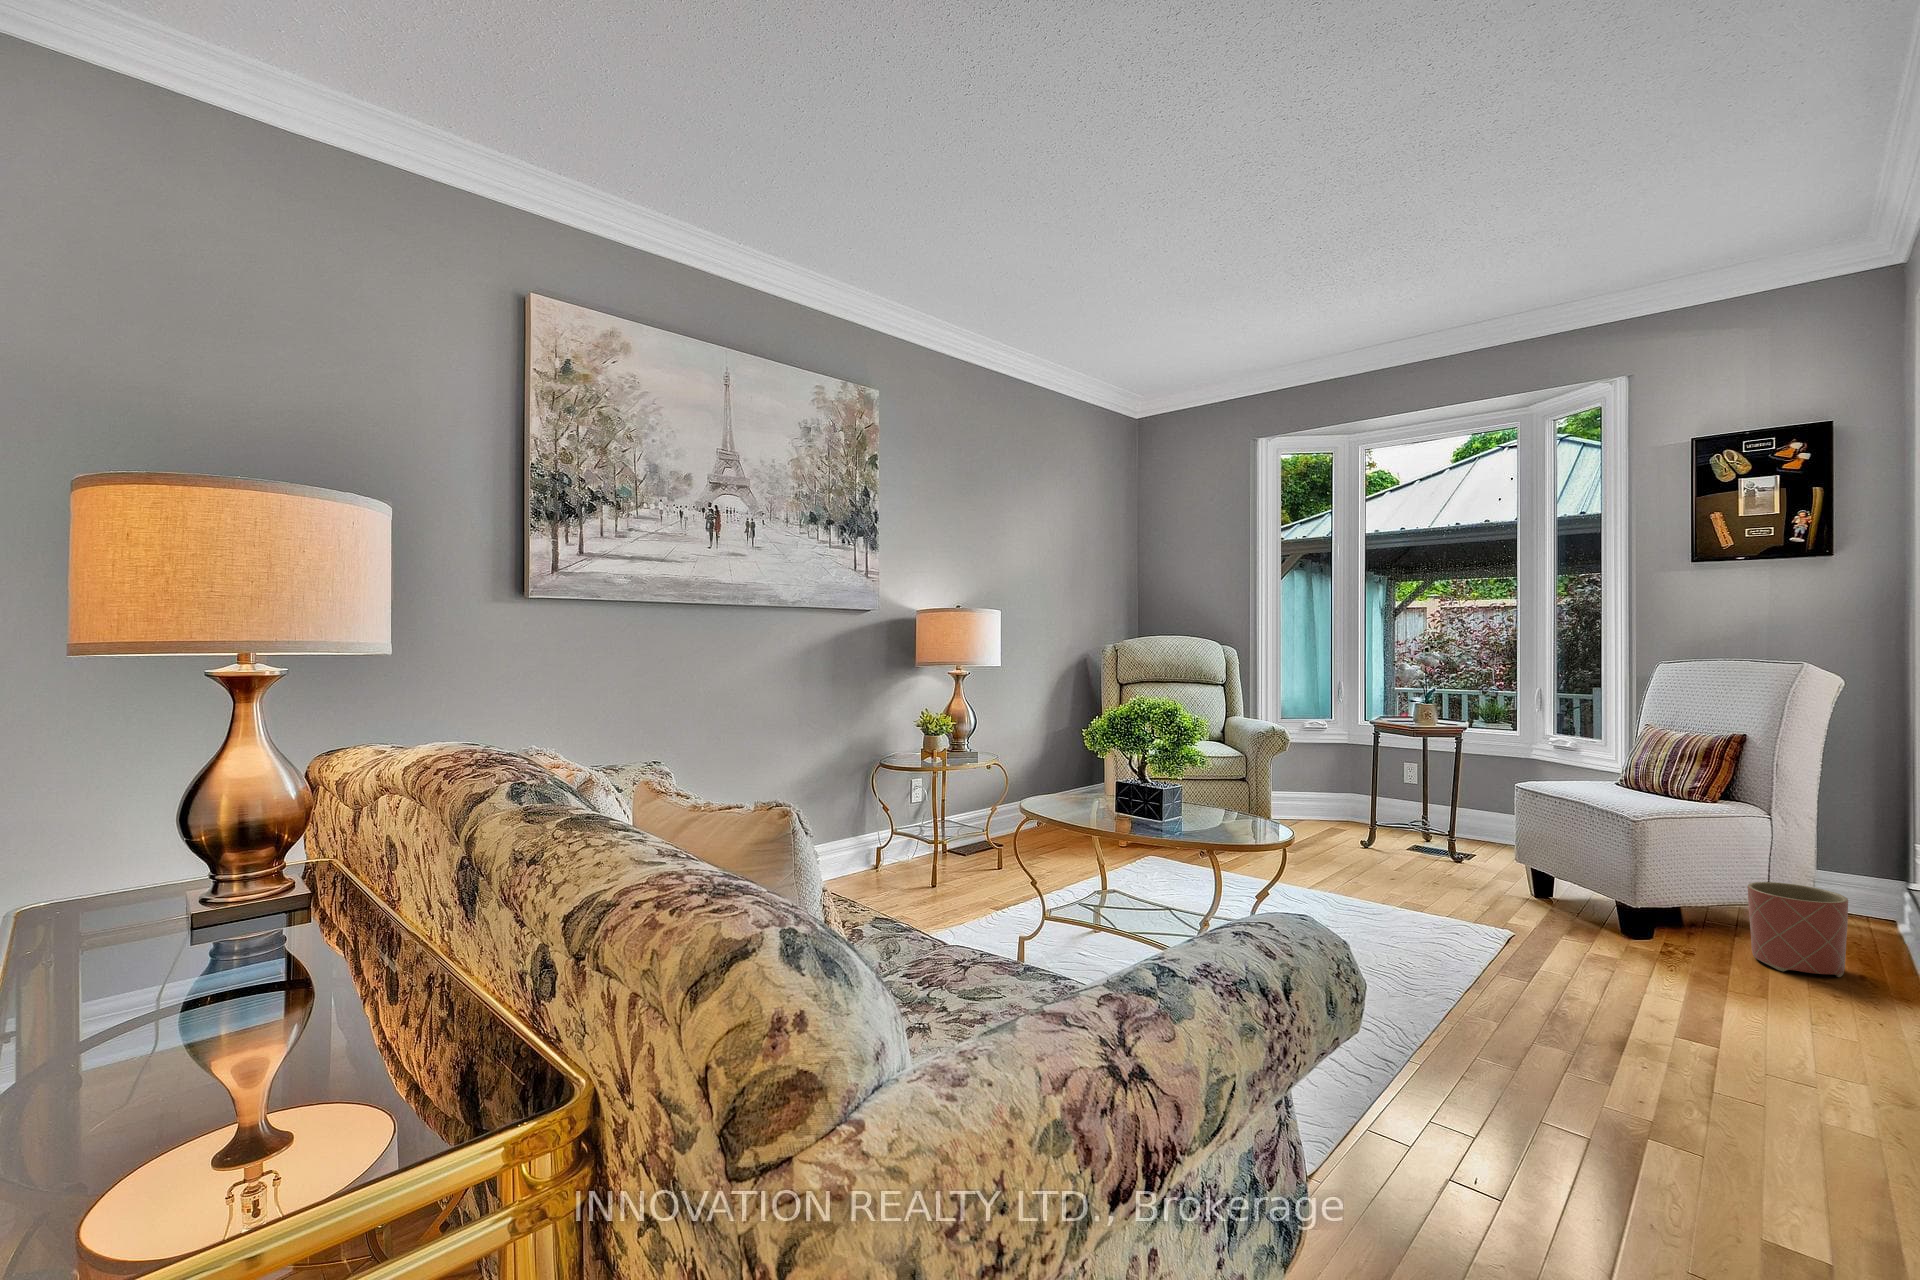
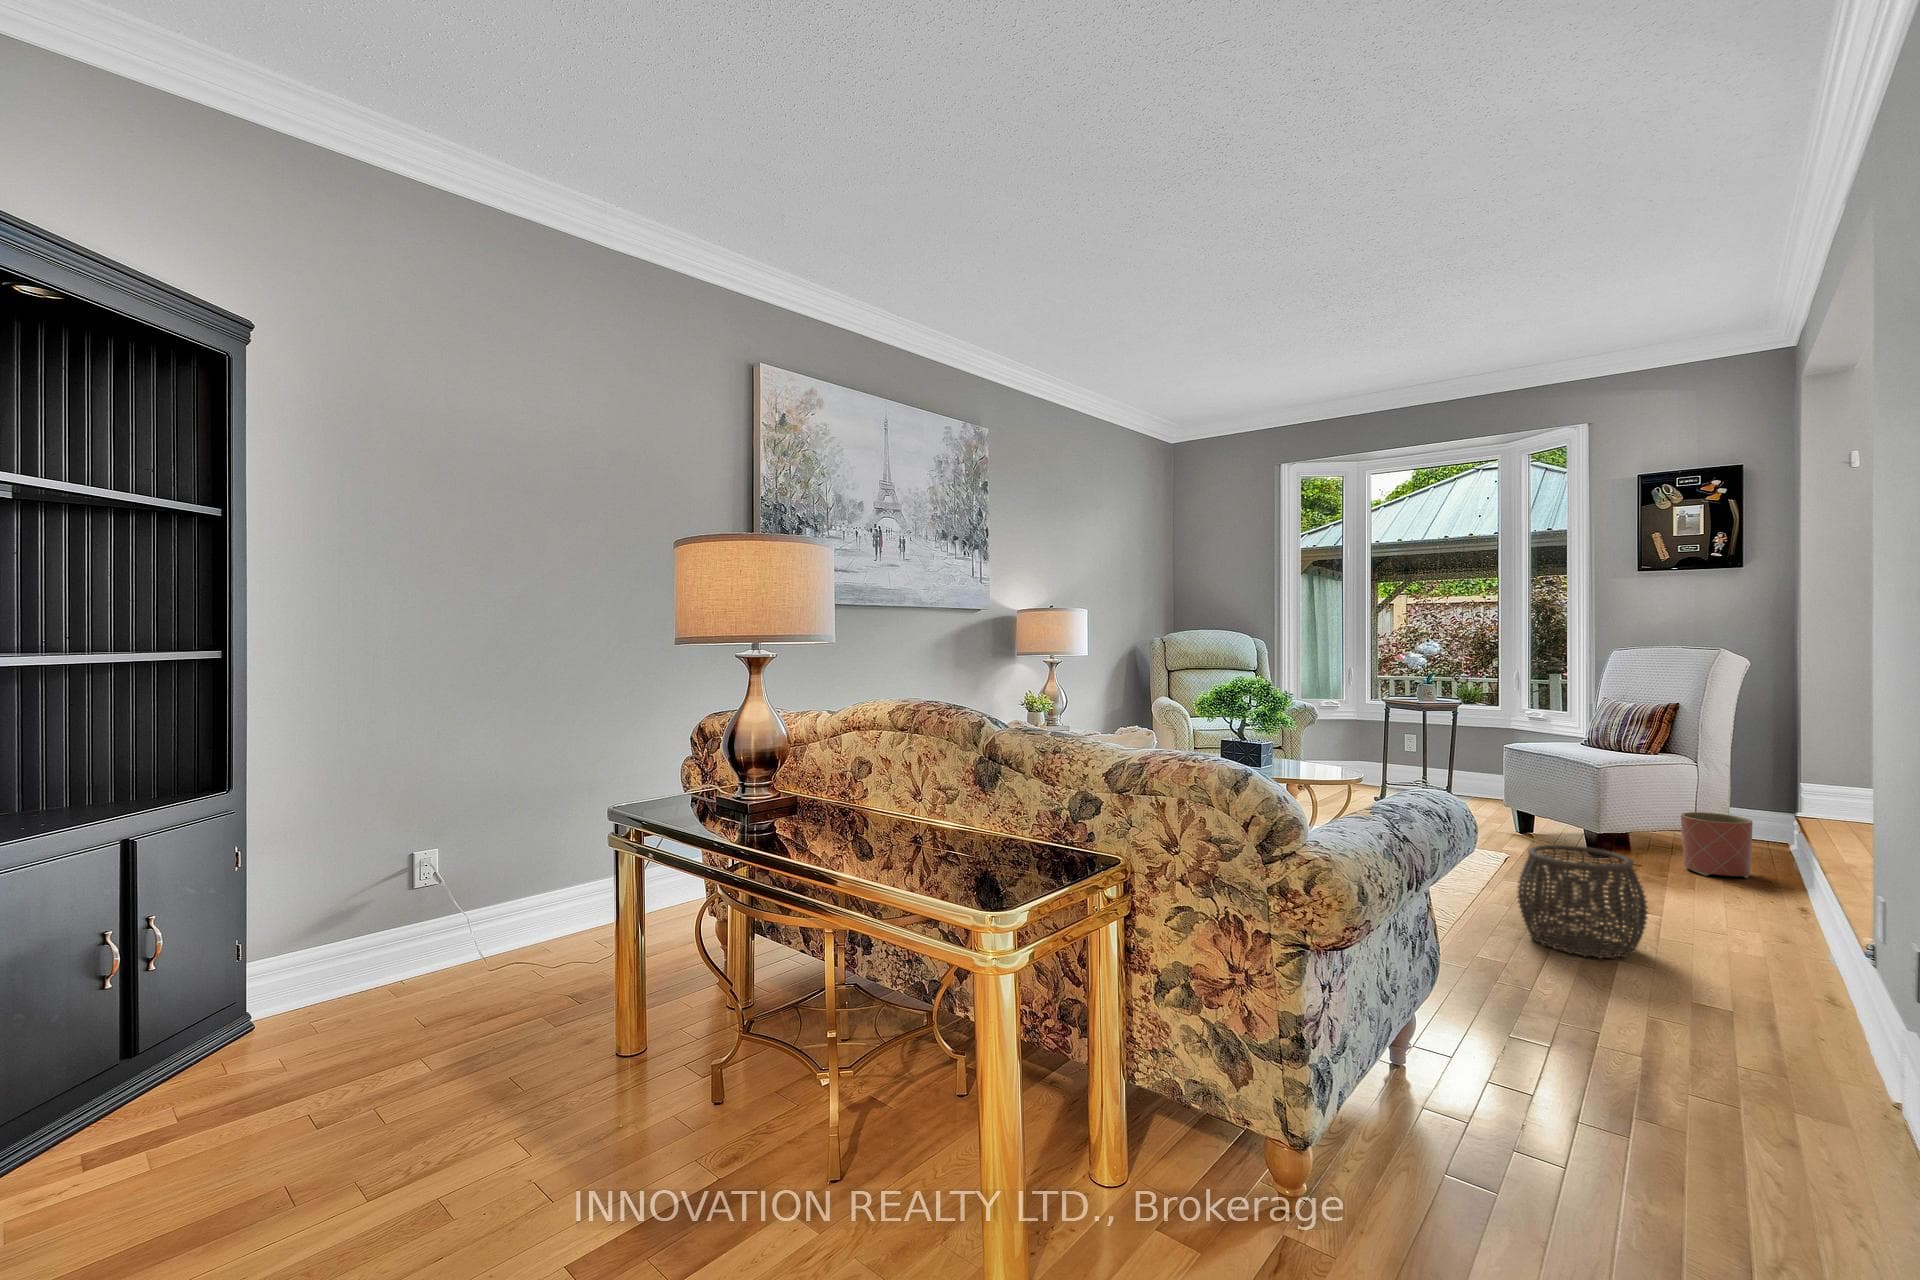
woven basket: none [1503,945,1696,1128] -> present [1517,845,1648,959]

